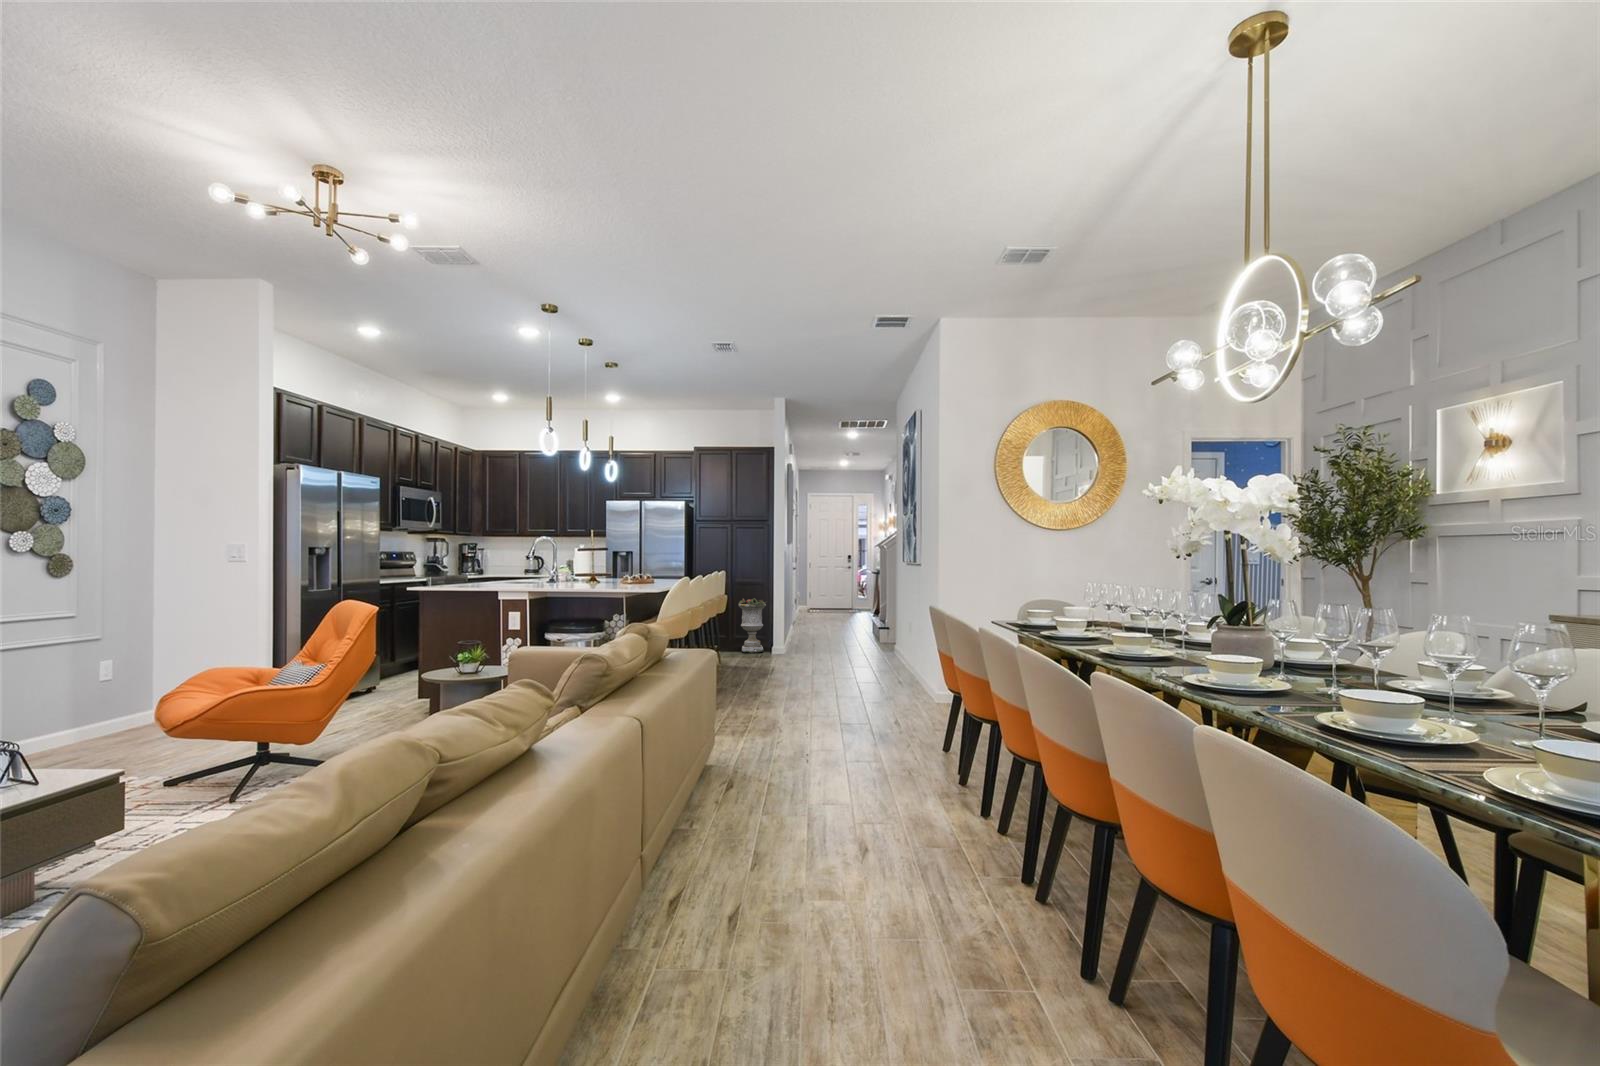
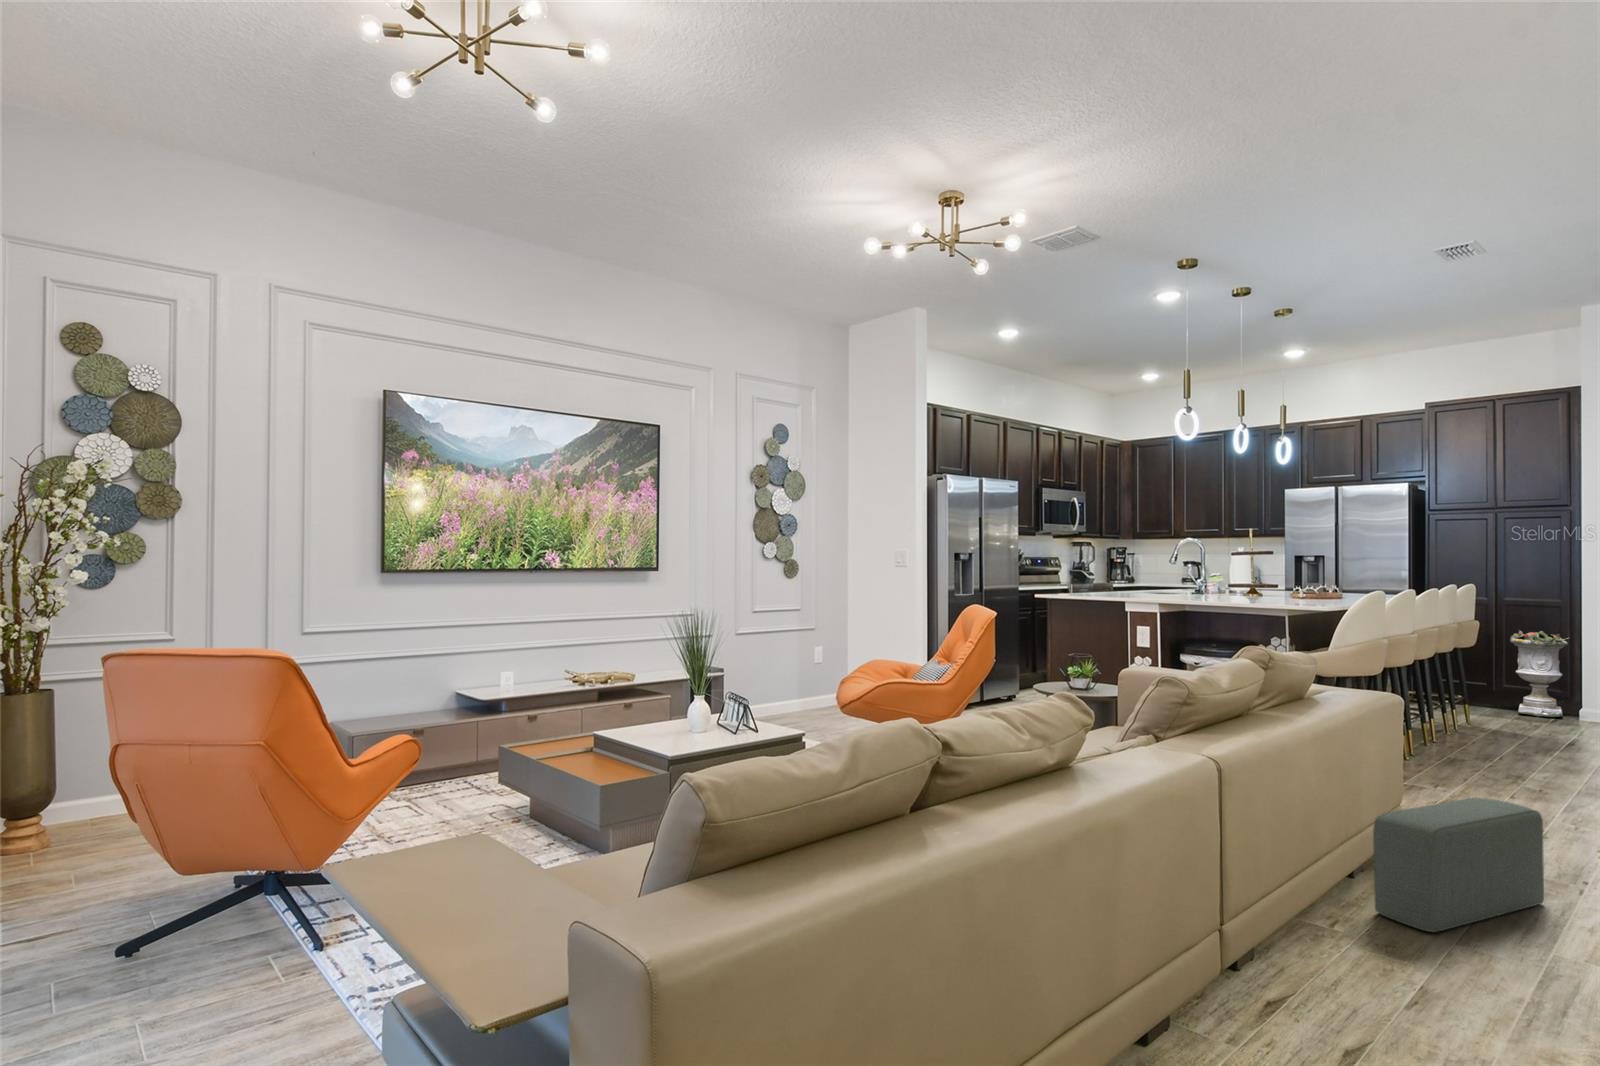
pouf: none [713,713,796,816] -> present [1373,798,1544,932]

